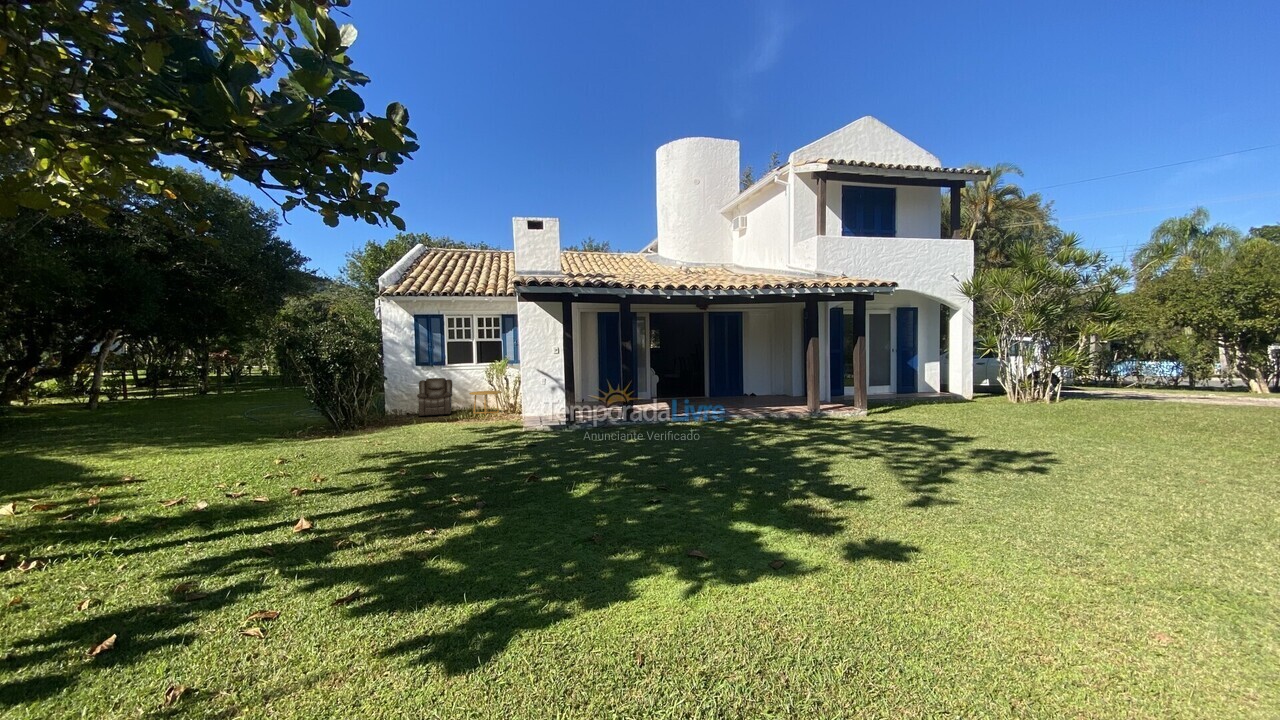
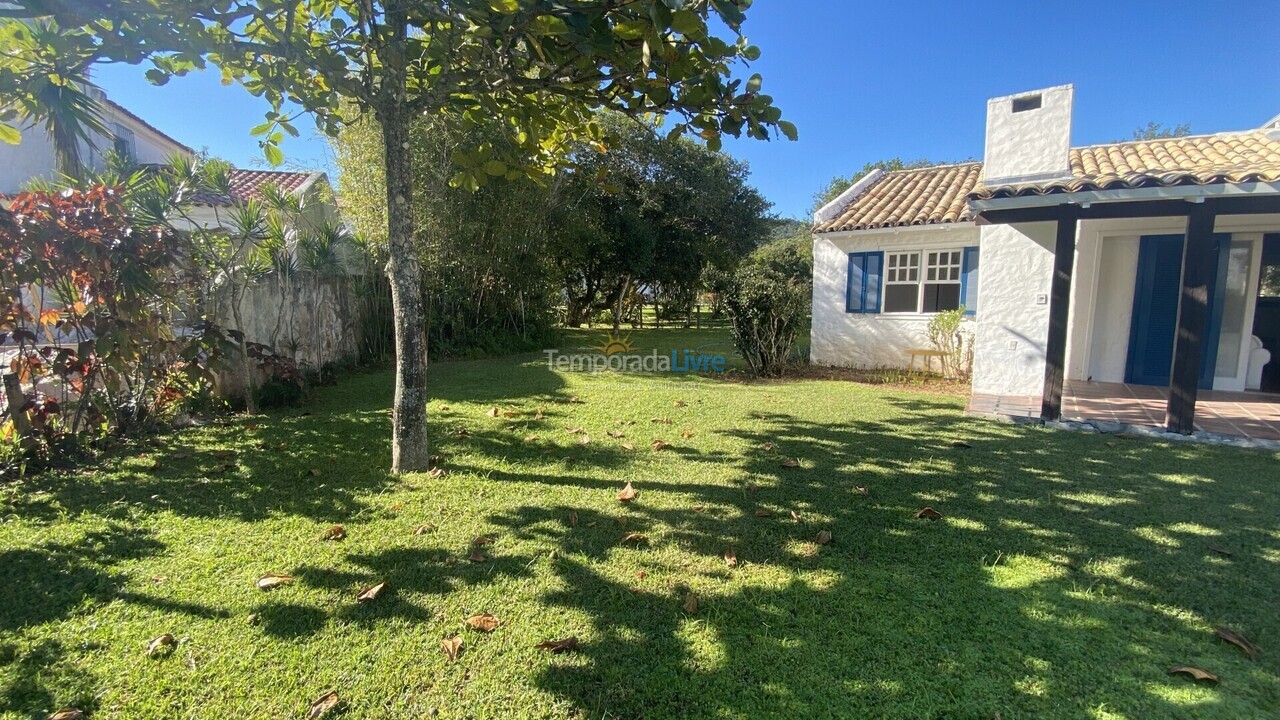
chair: present [417,378,452,417] -> none [841,329,886,375]

